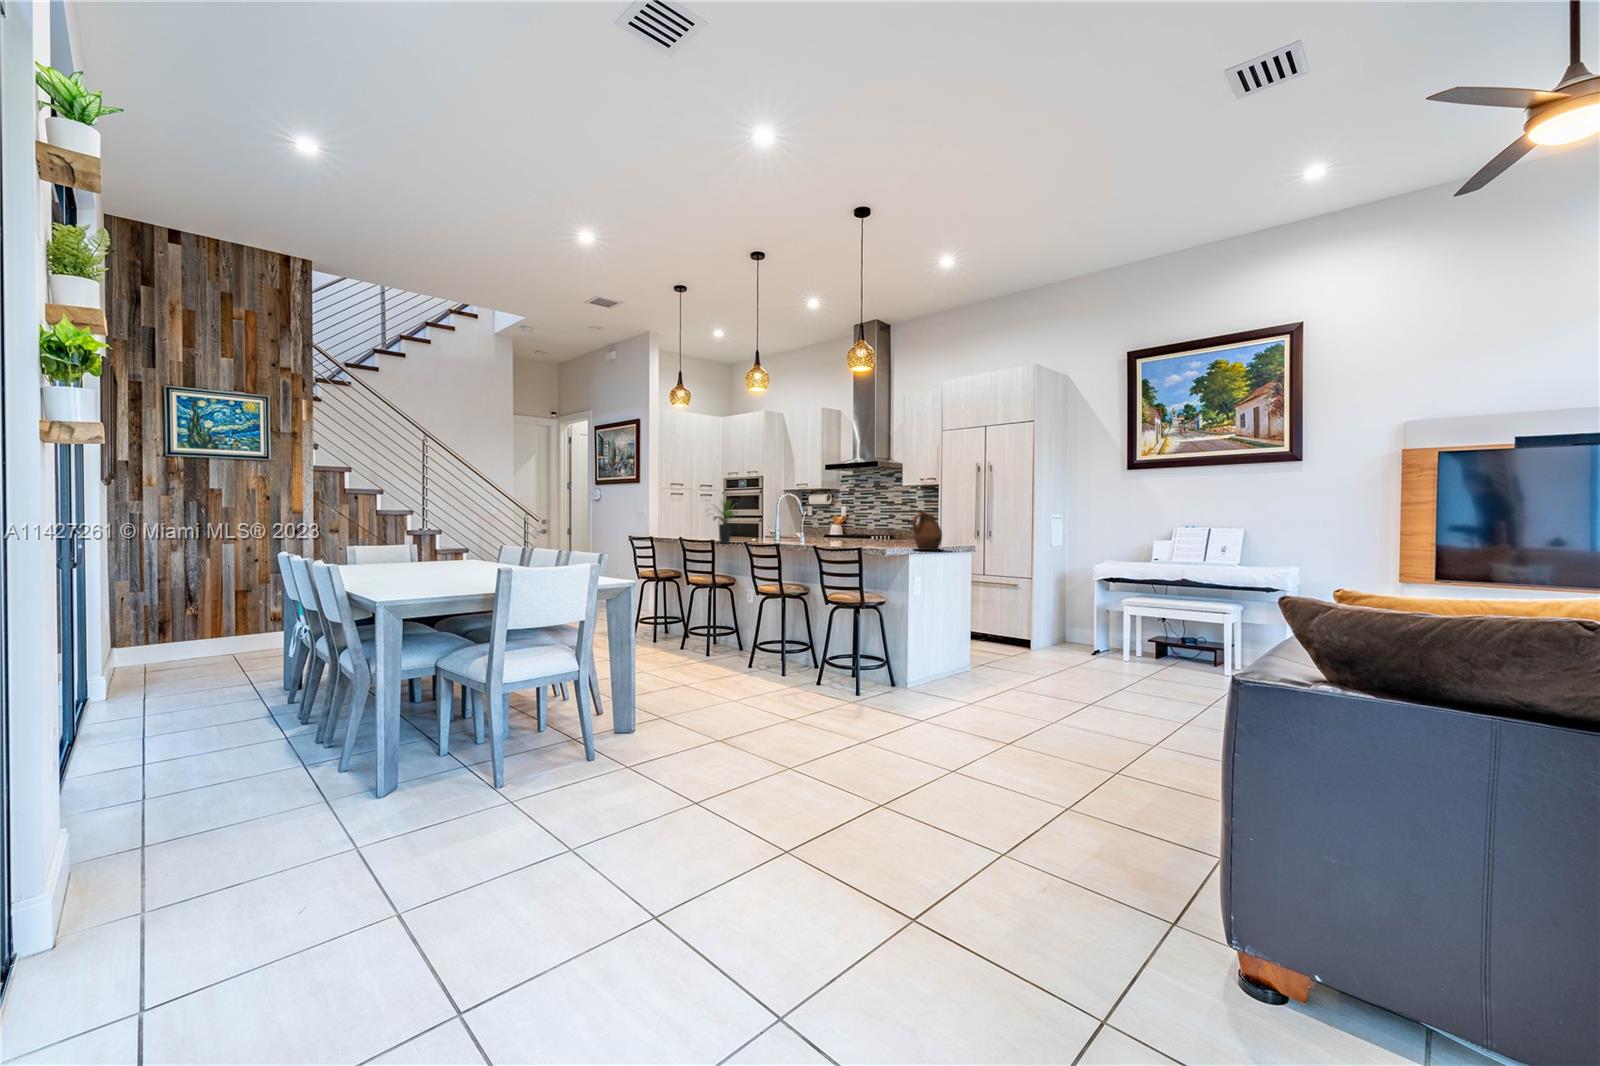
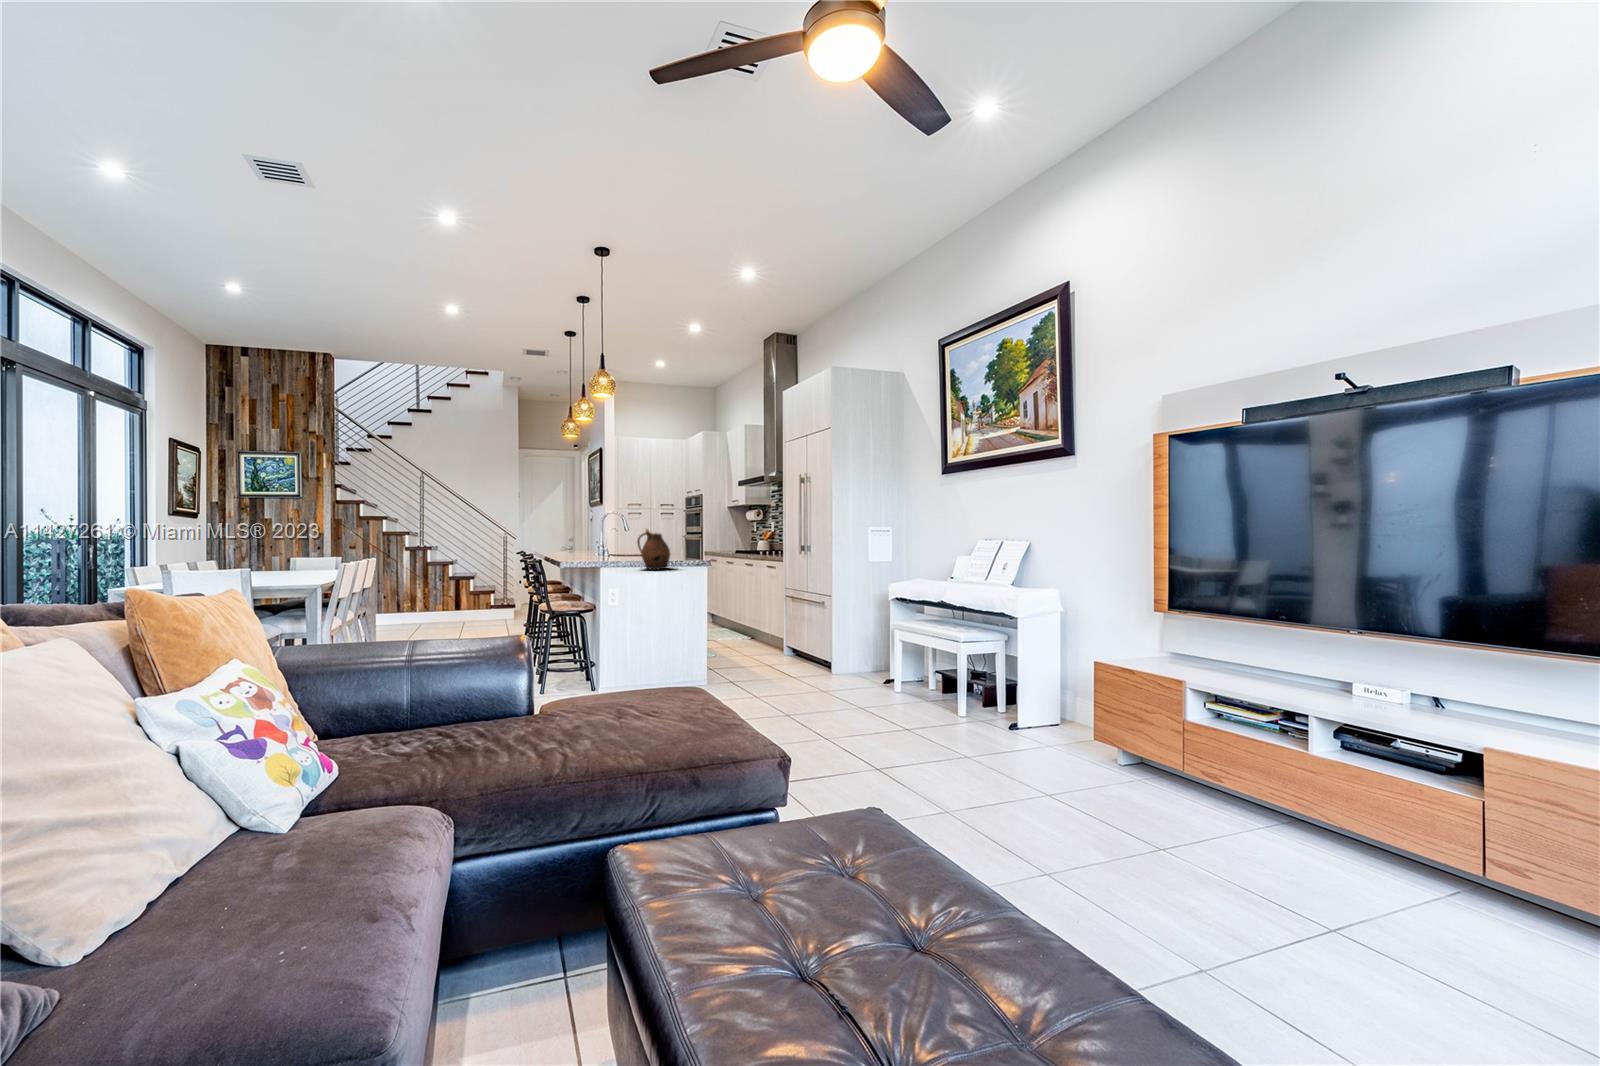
potted plant: present [707,499,737,543] -> none [542,520,581,561]

